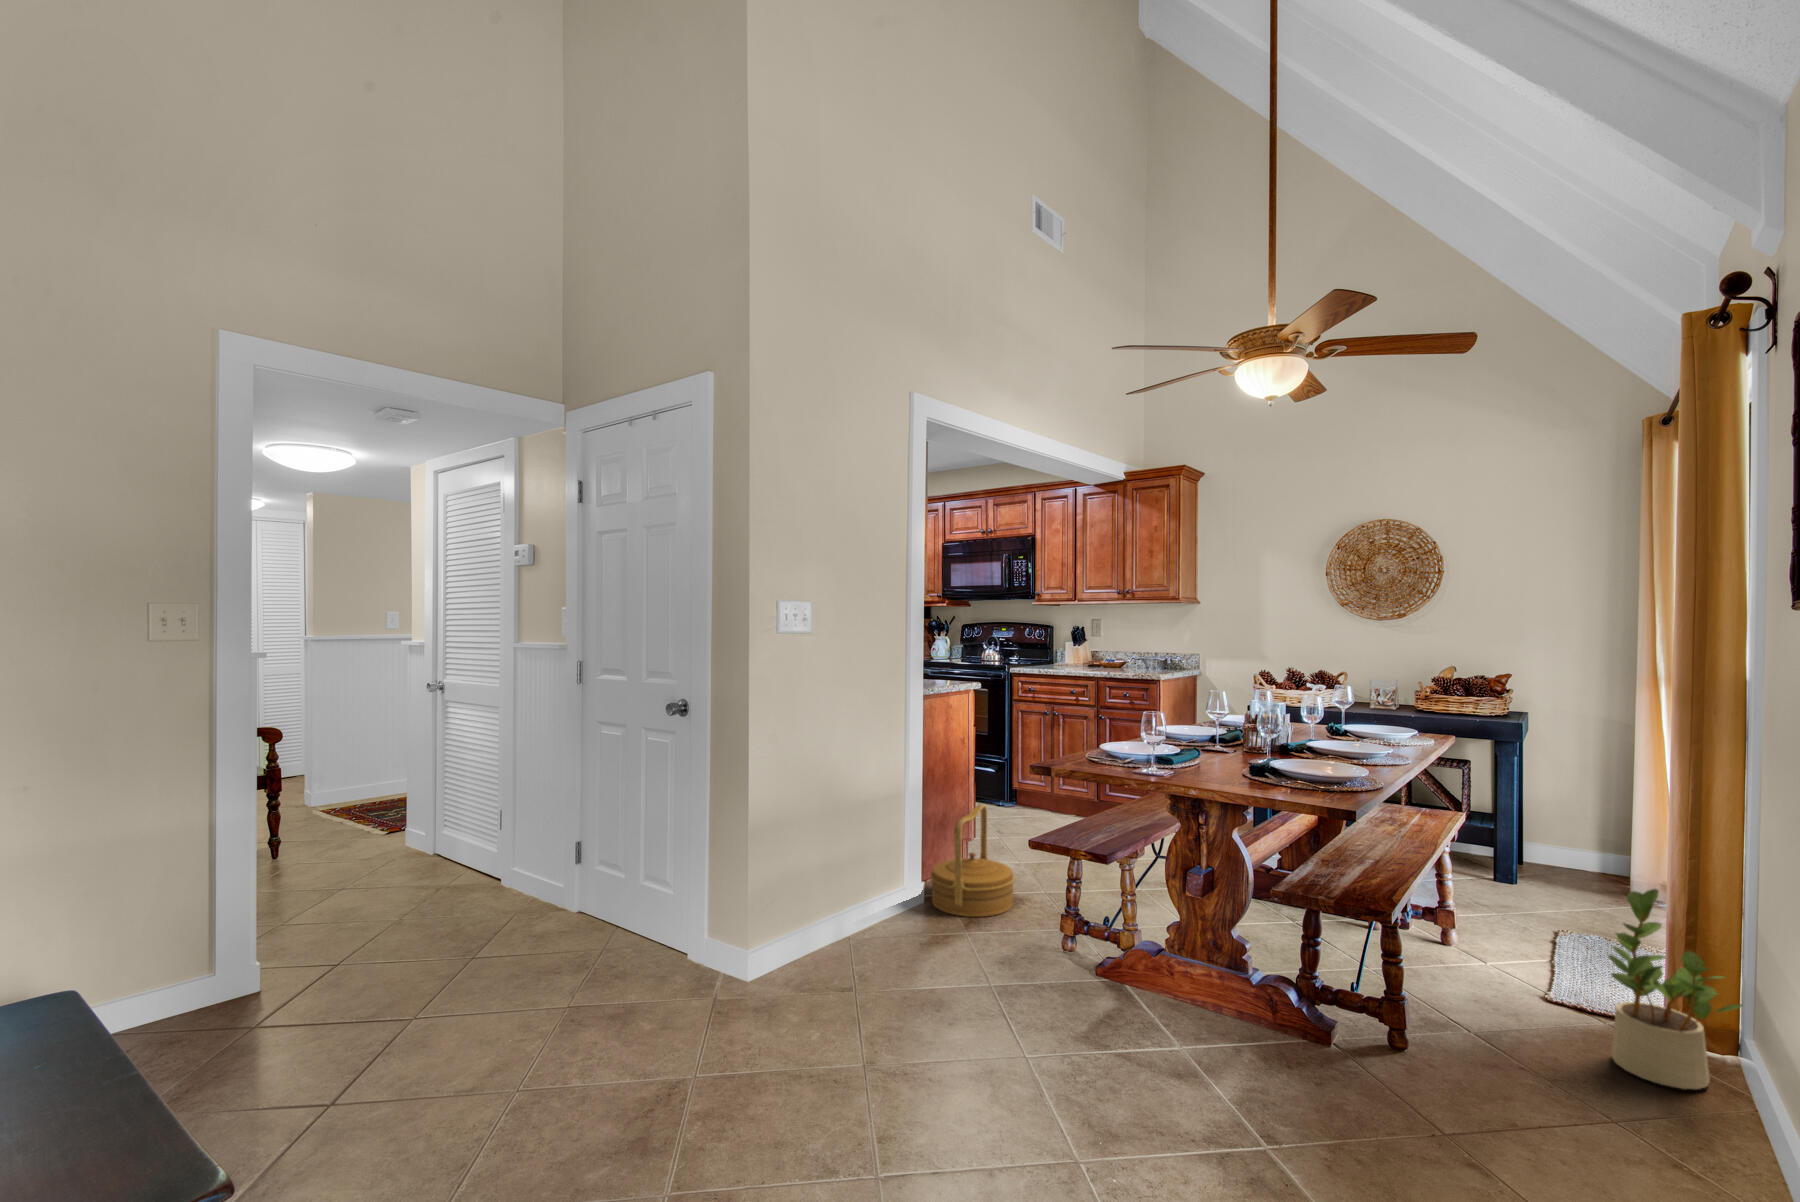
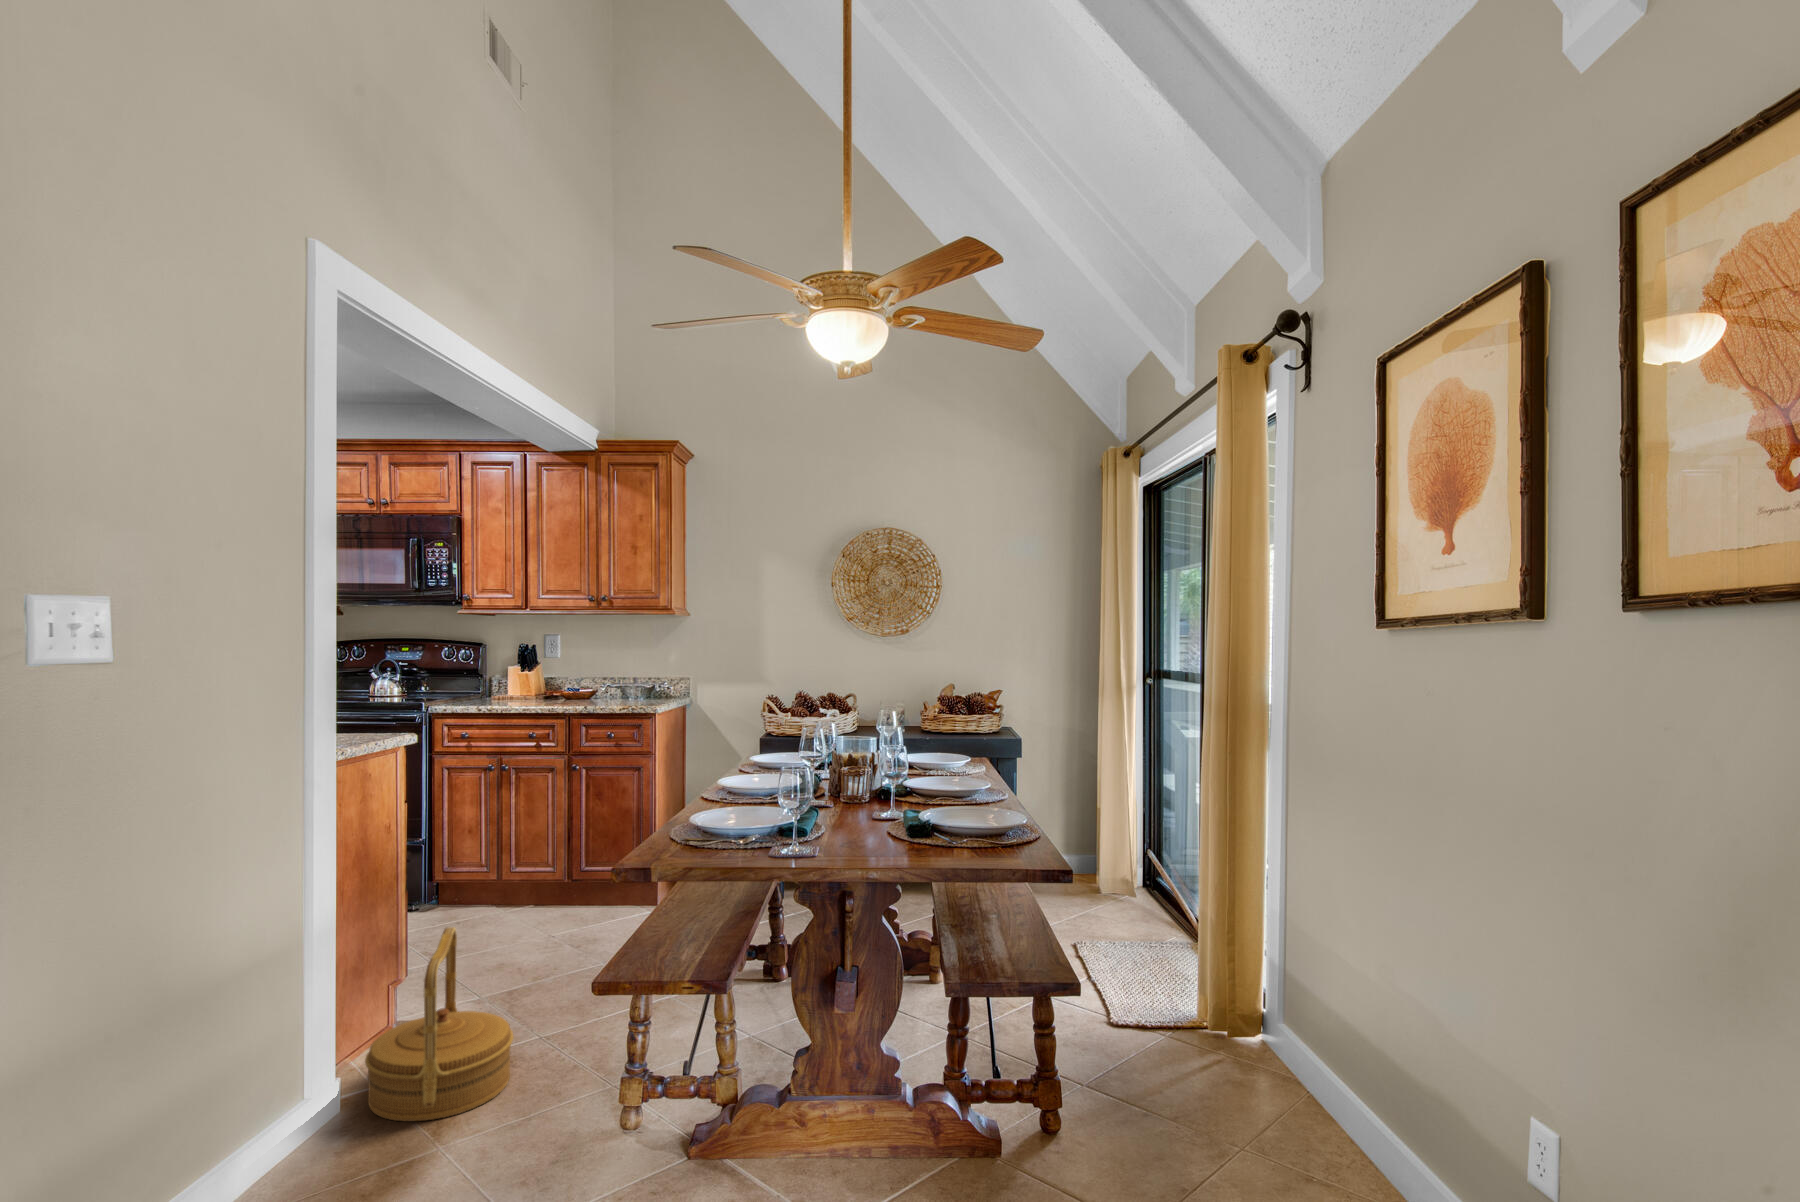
potted plant: present [1608,889,1742,1089] -> none [1202,898,1301,1089]

